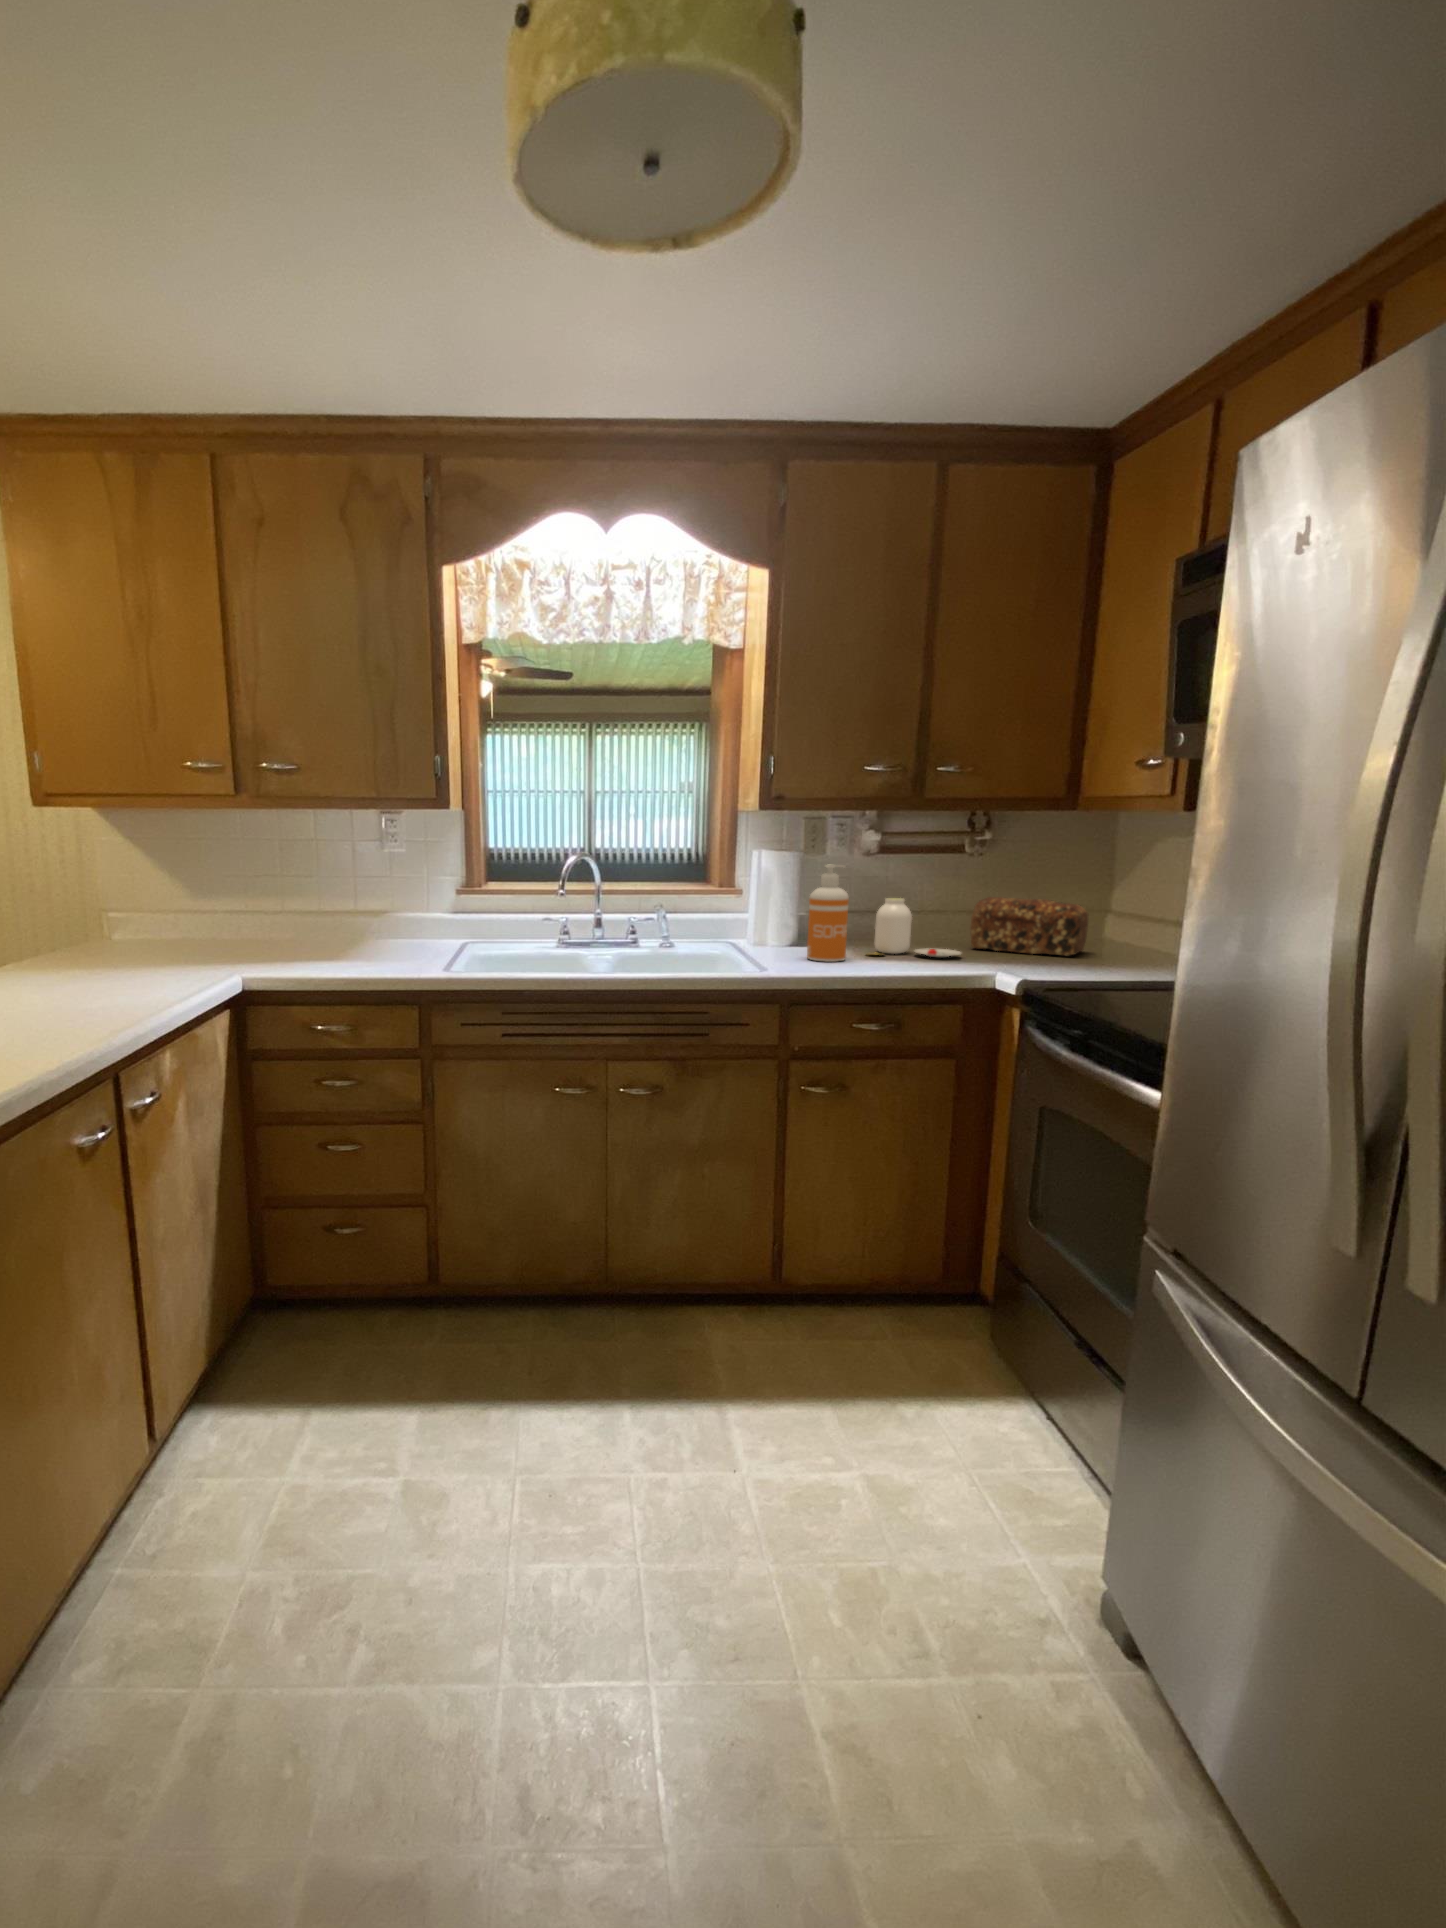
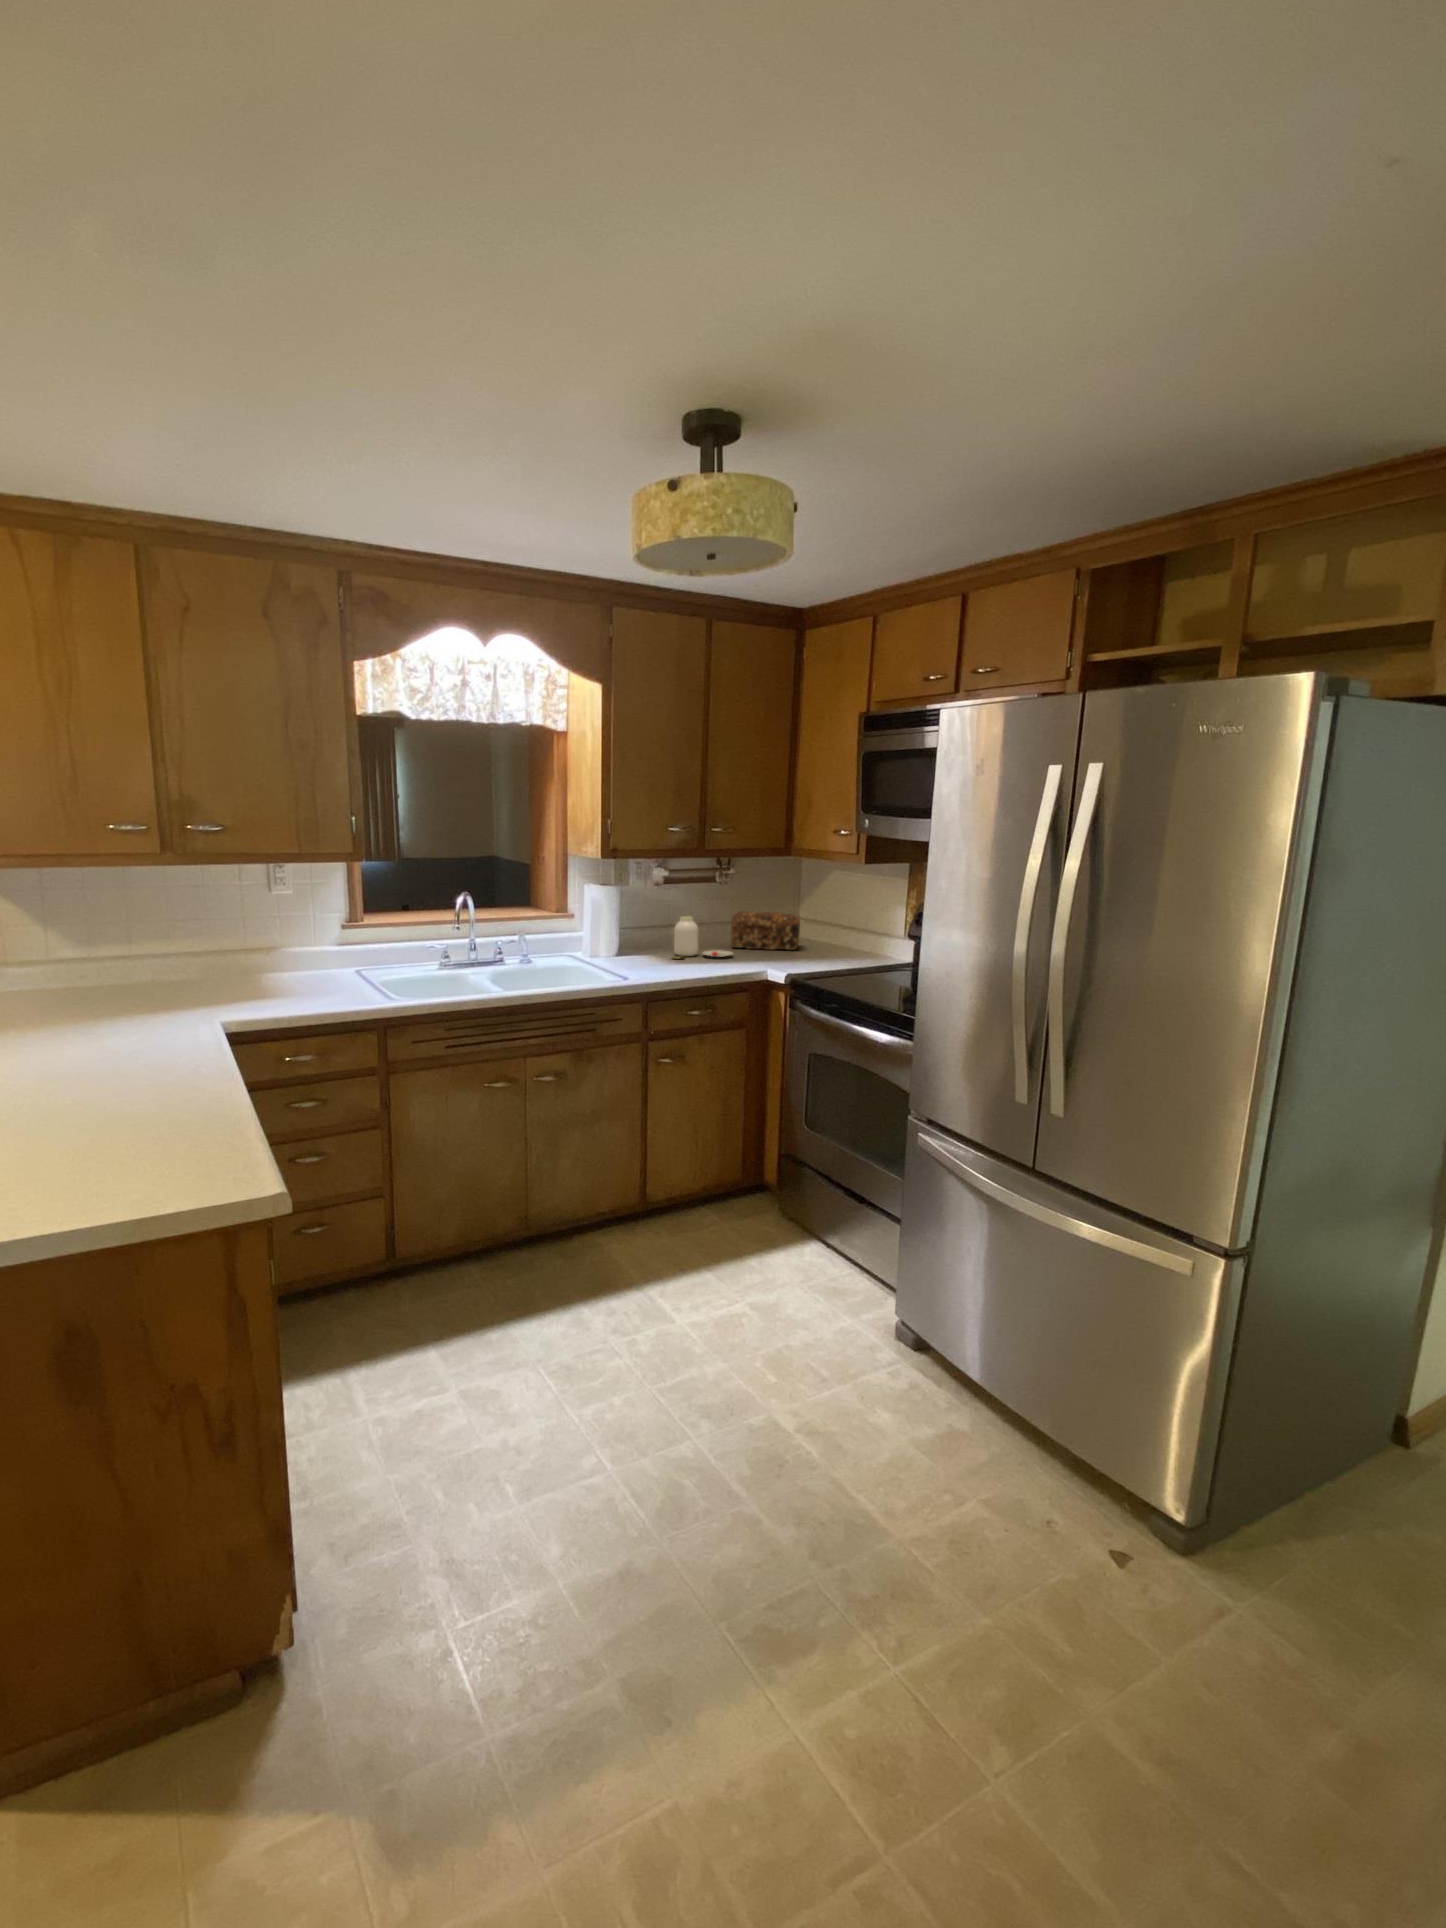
soap dispenser: present [807,864,849,962] -> none [637,896,664,967]

